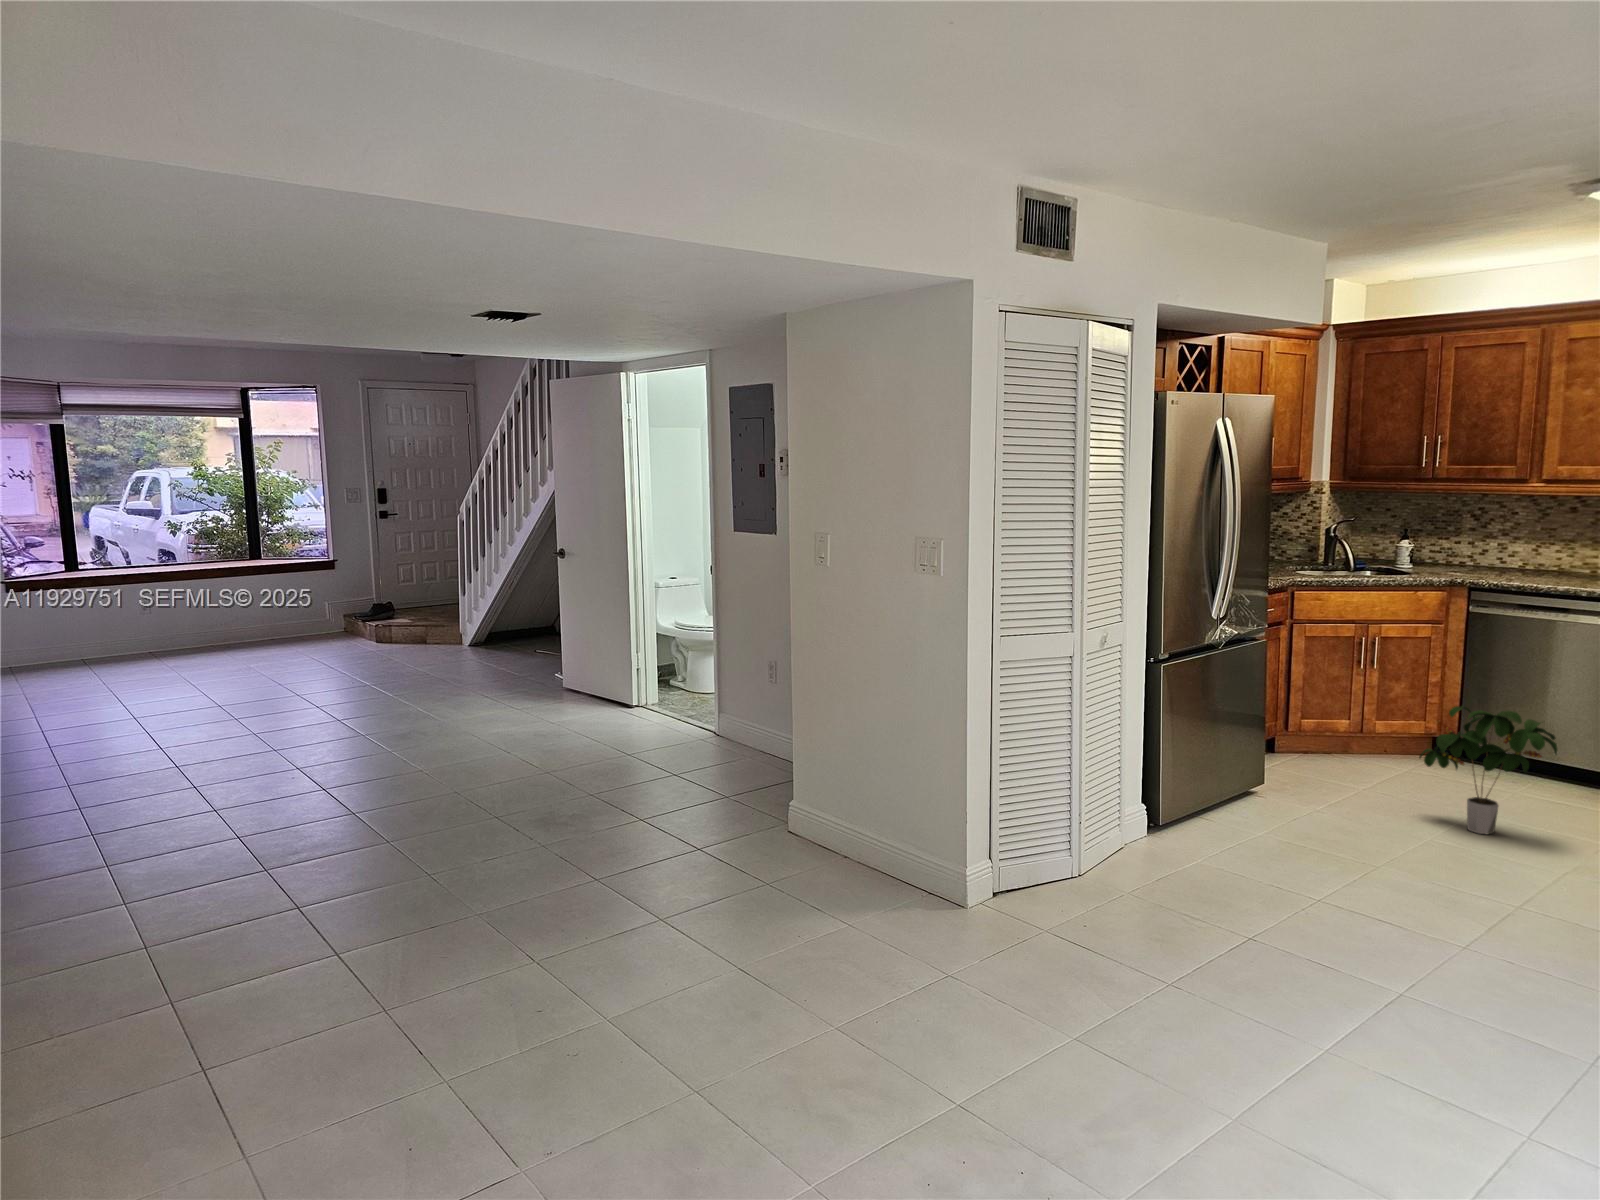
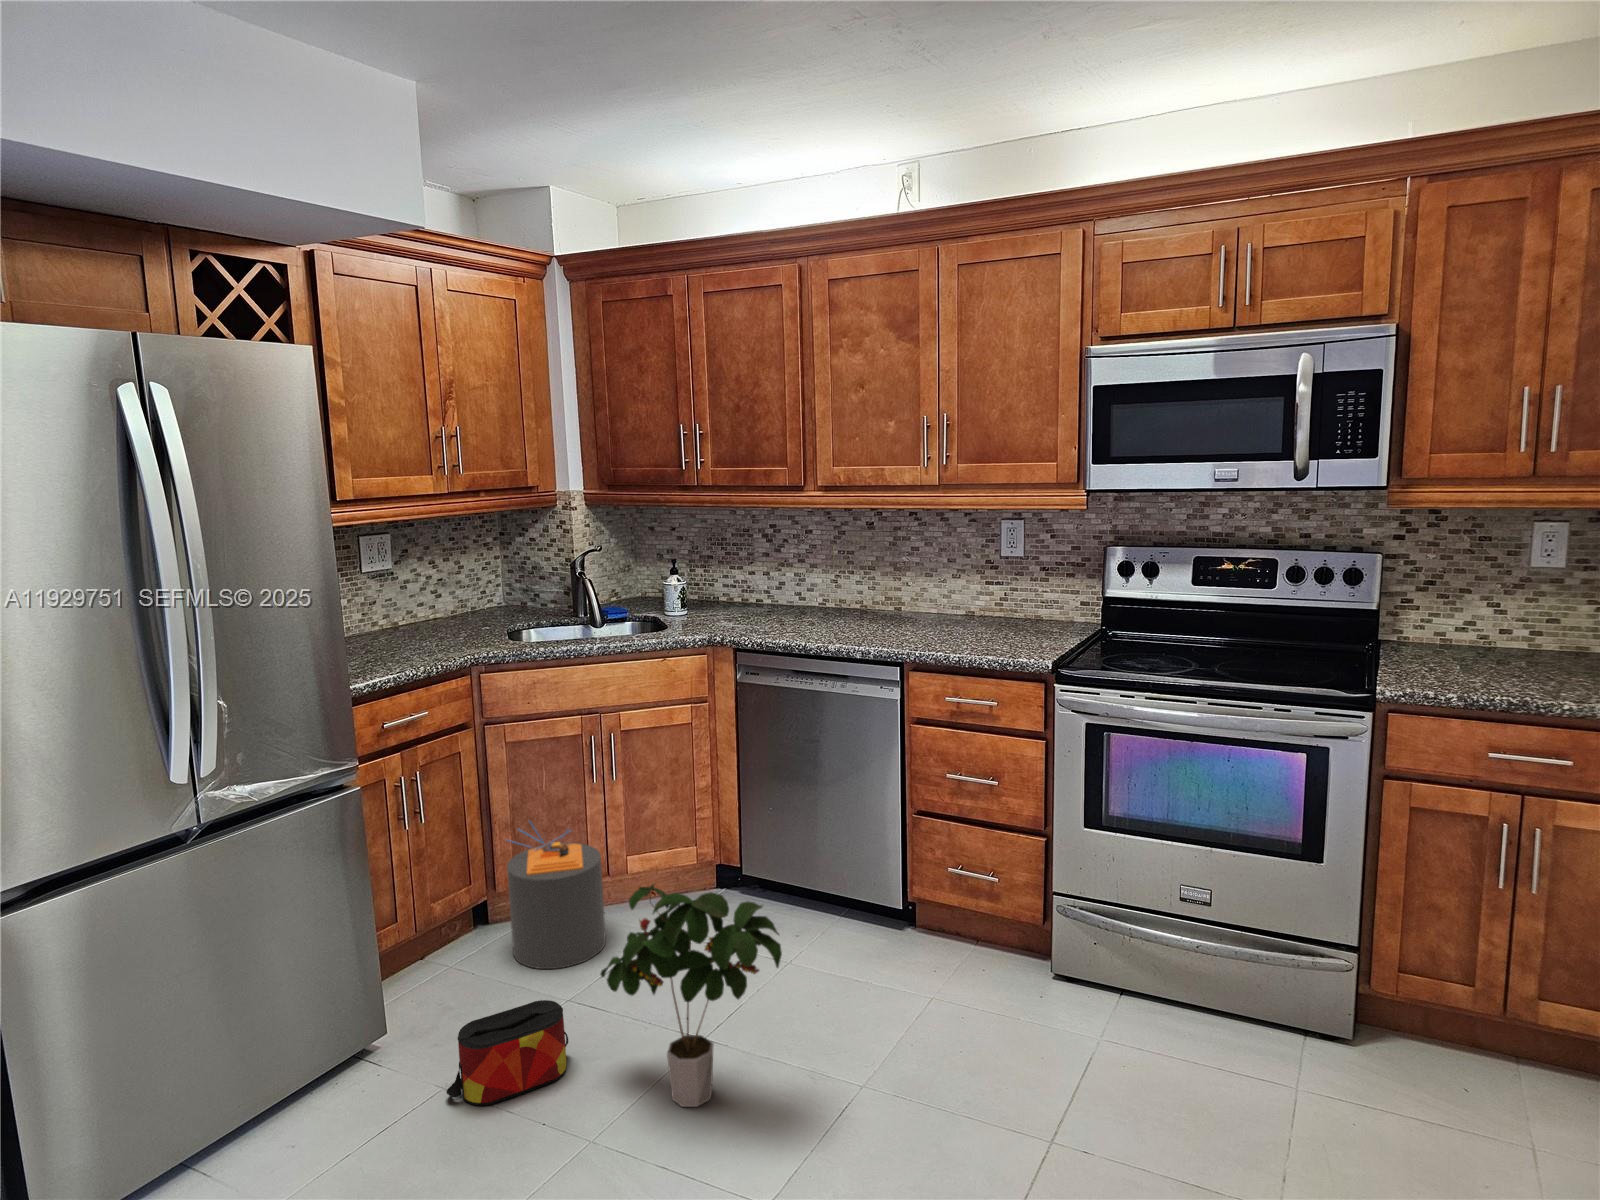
trash can: none [1303,682,1372,775] -> present [507,821,606,969]
bag: none [1320,772,1389,817] -> present [446,1000,568,1106]

